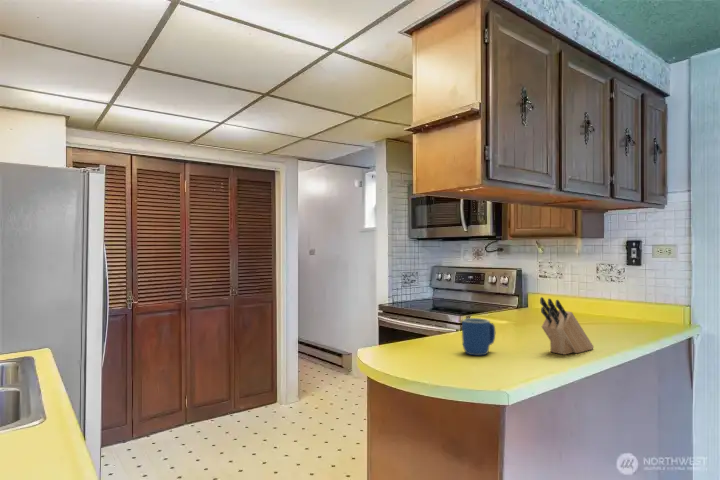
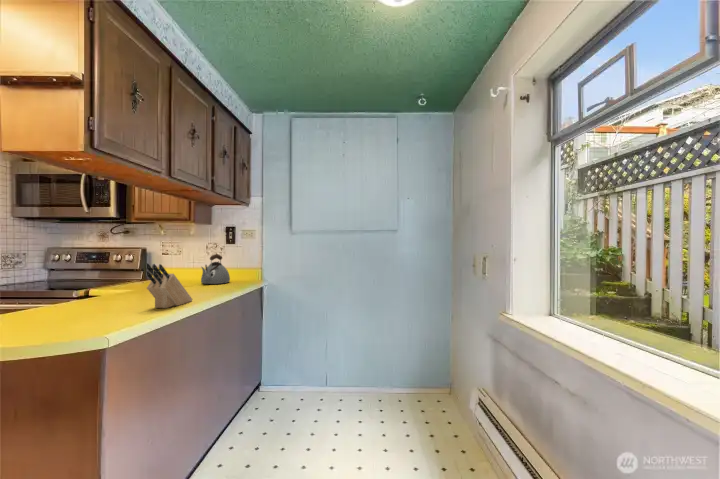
kettle: none [594,282,637,325] -> present [201,254,230,284]
mug: present [462,318,496,355] -> none [56,287,98,322]

